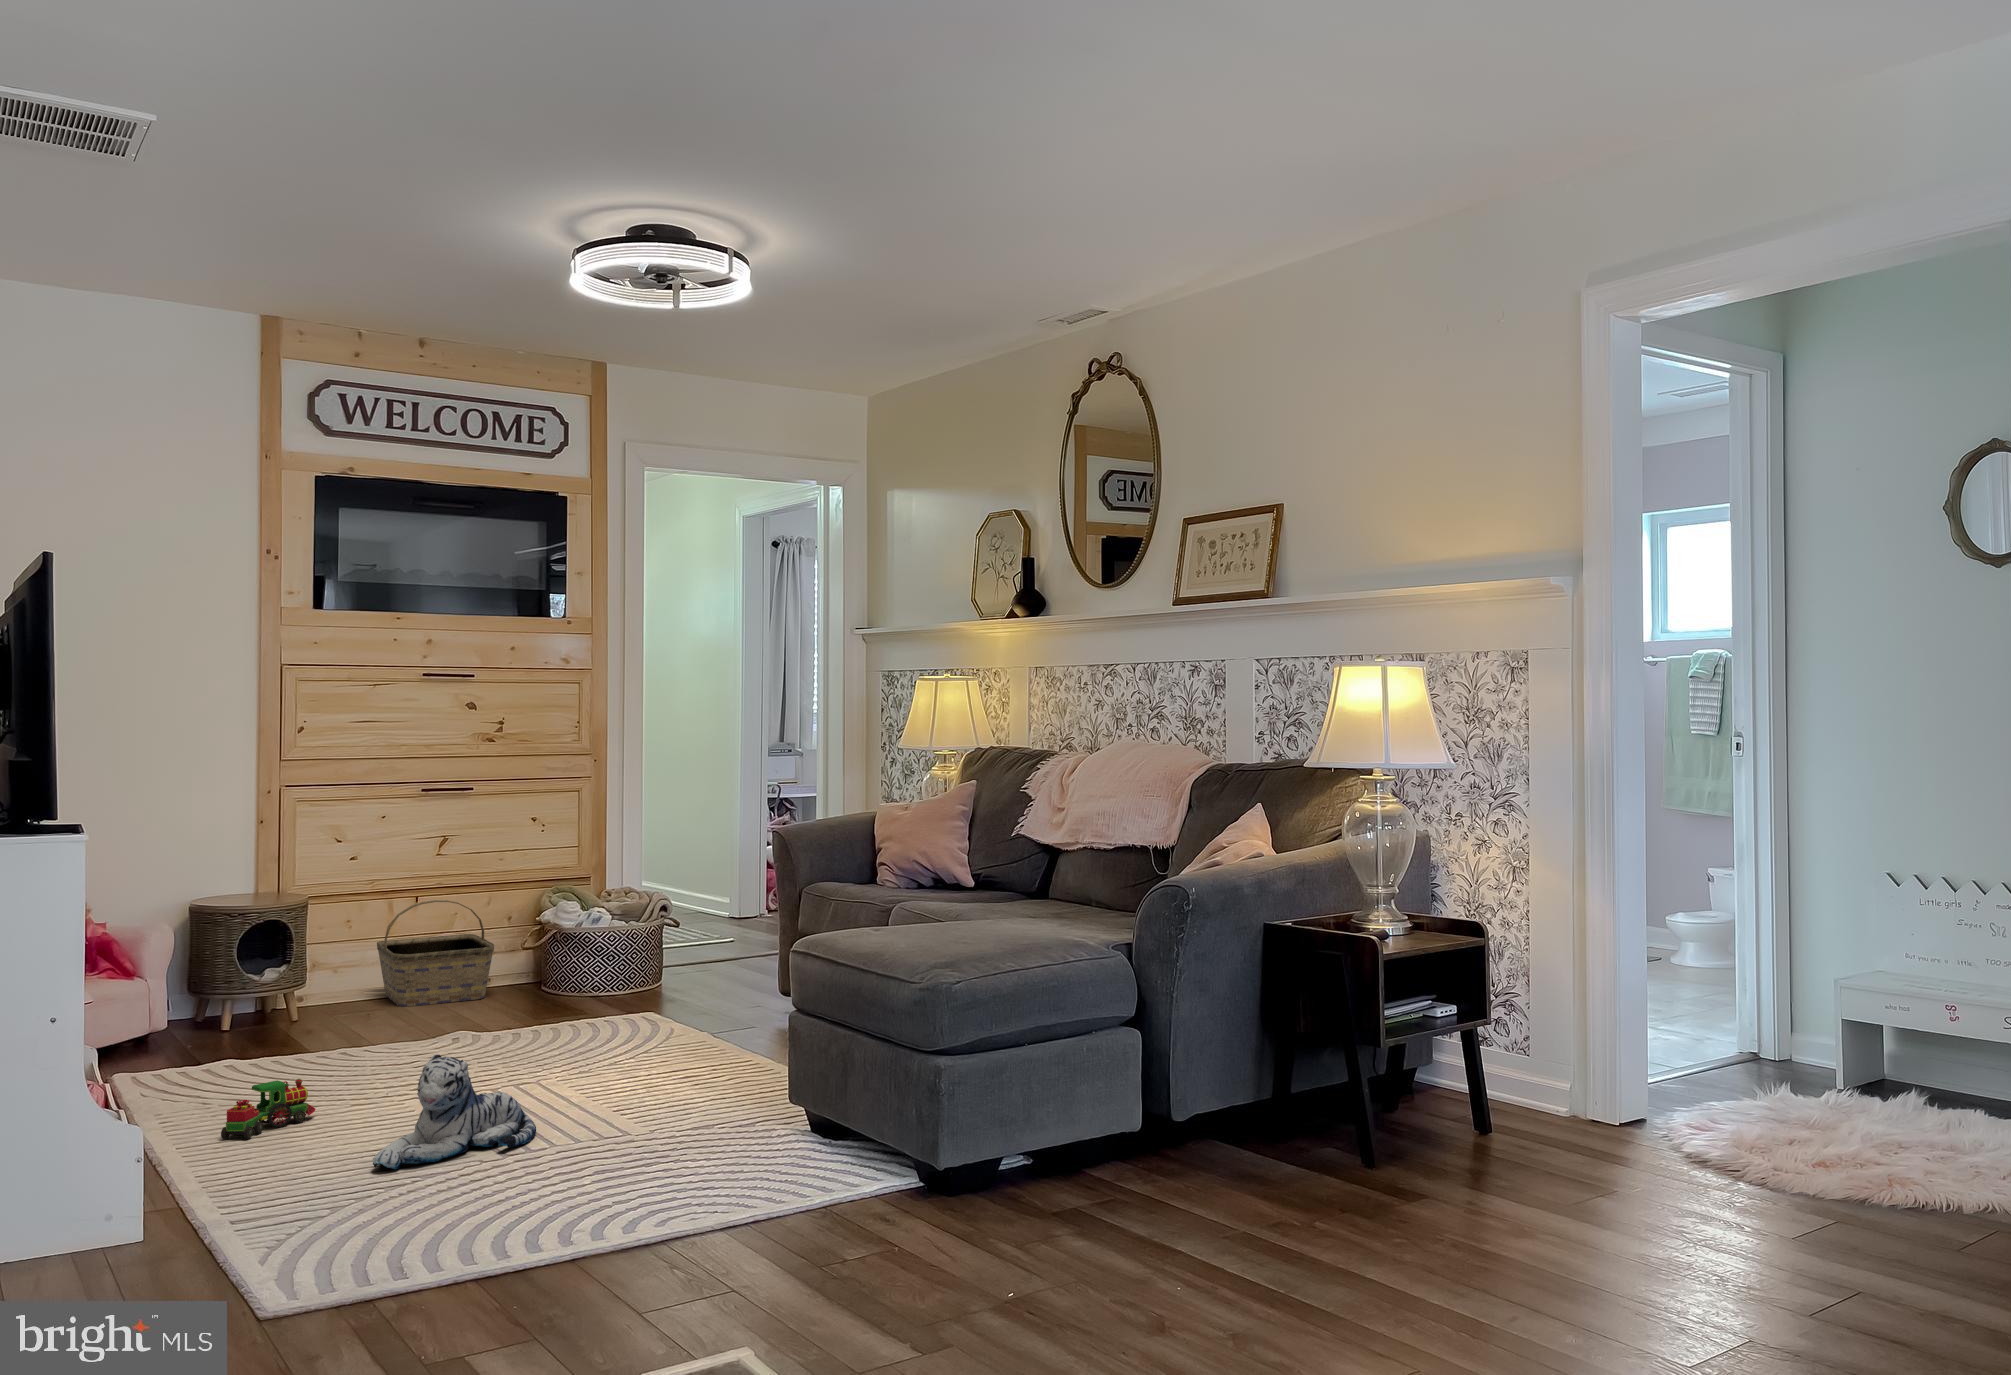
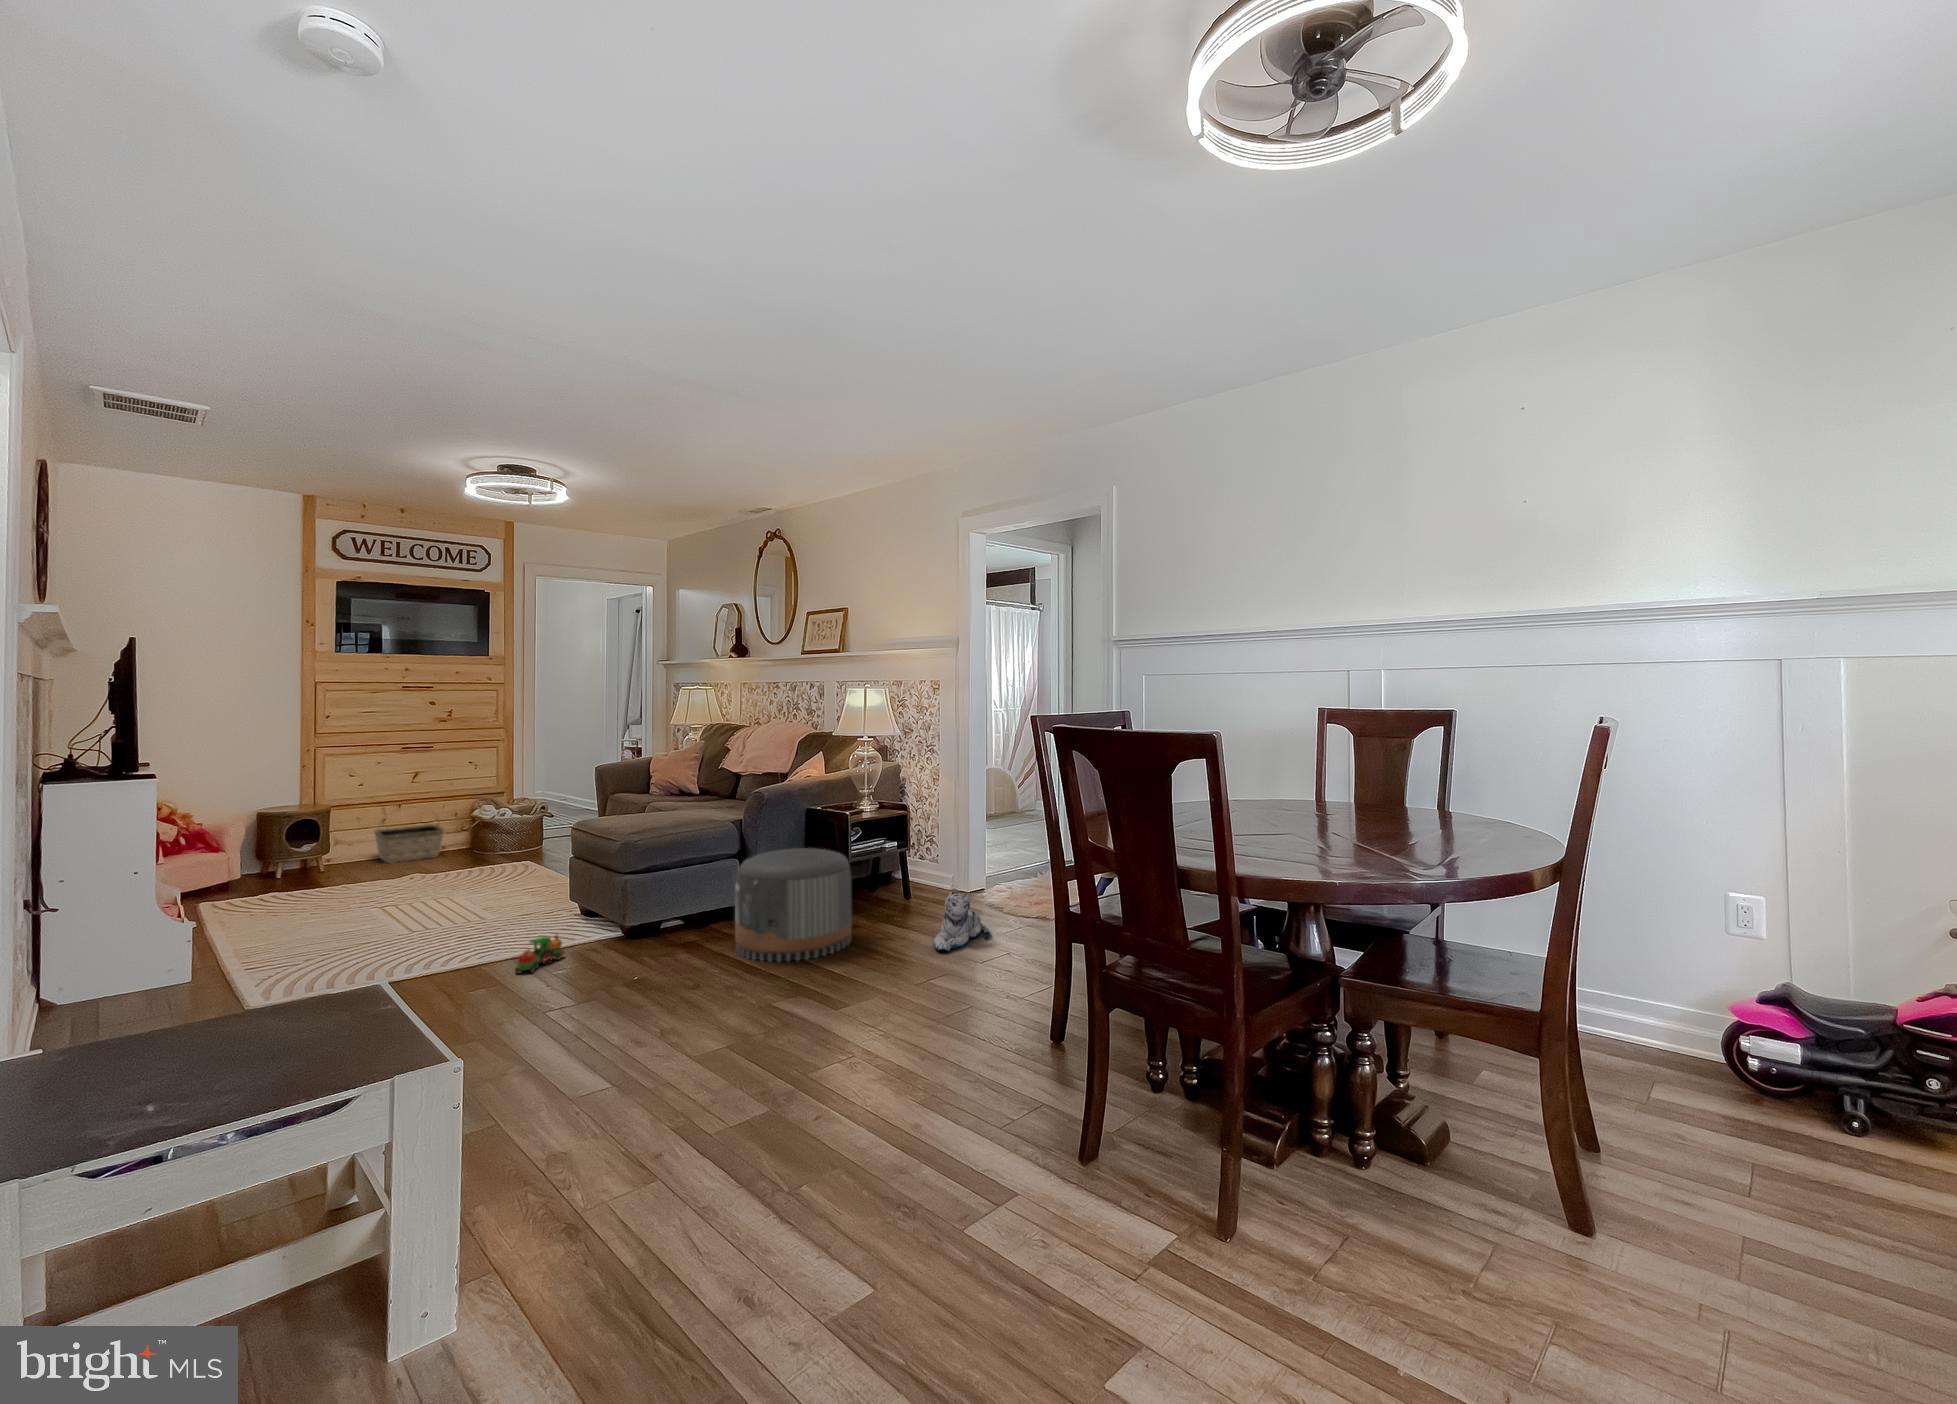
pouf: none [1181,1027,1460,1314] -> present [735,848,852,962]
plush toy: present [373,1054,536,1169] -> present [934,892,990,951]
toy train: present [221,1079,316,1139] -> present [515,935,565,973]

